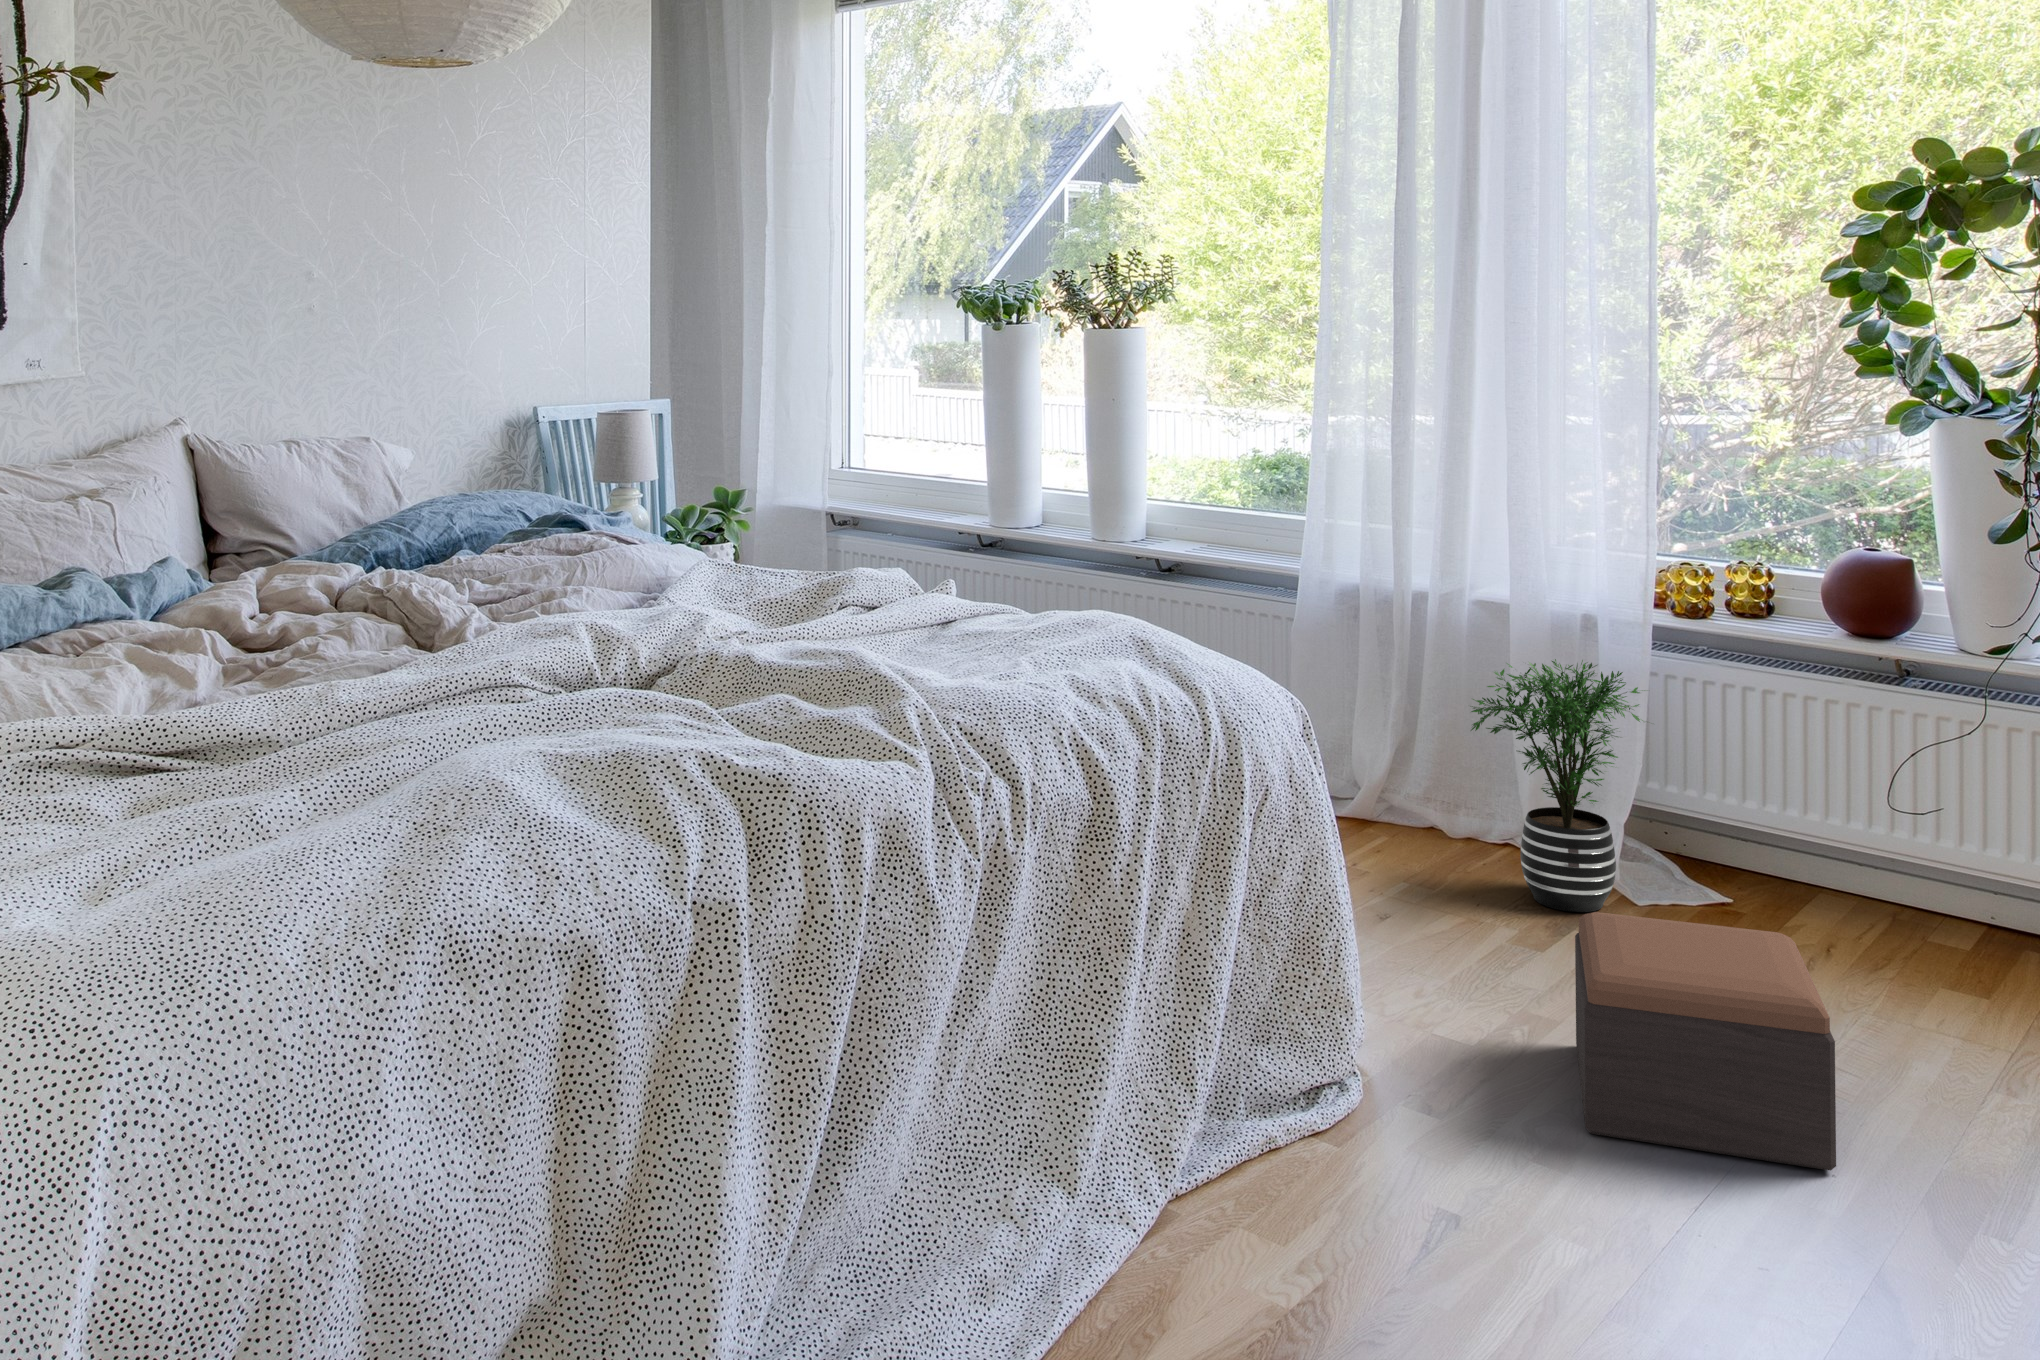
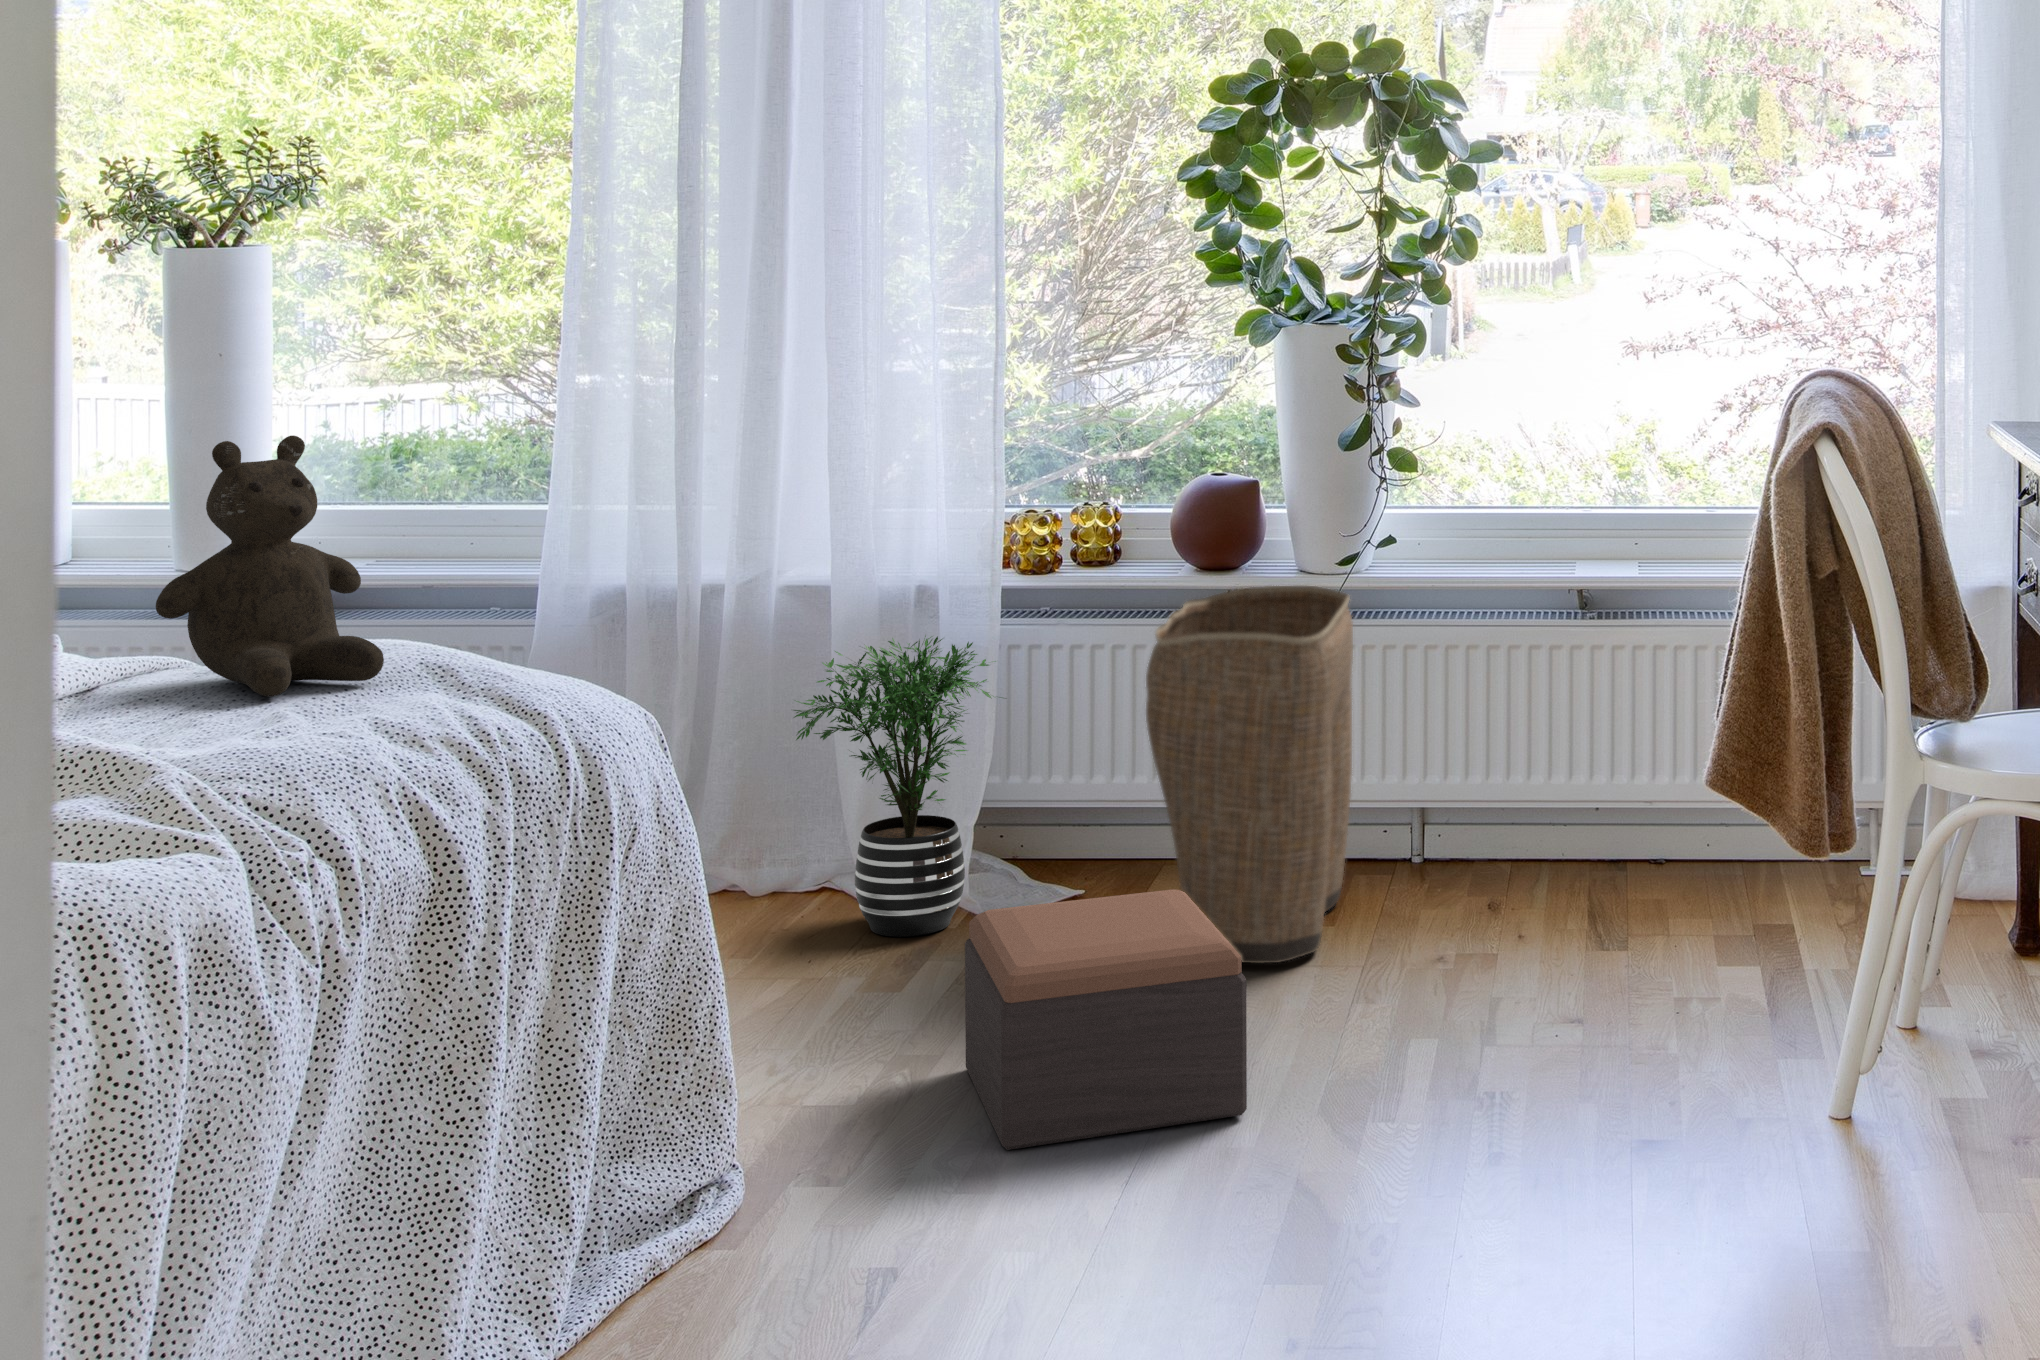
teddy bear: none [955,469,1092,653] -> present [156,436,384,697]
laundry basket: none [1775,656,2011,1023] -> present [1146,586,1353,963]

